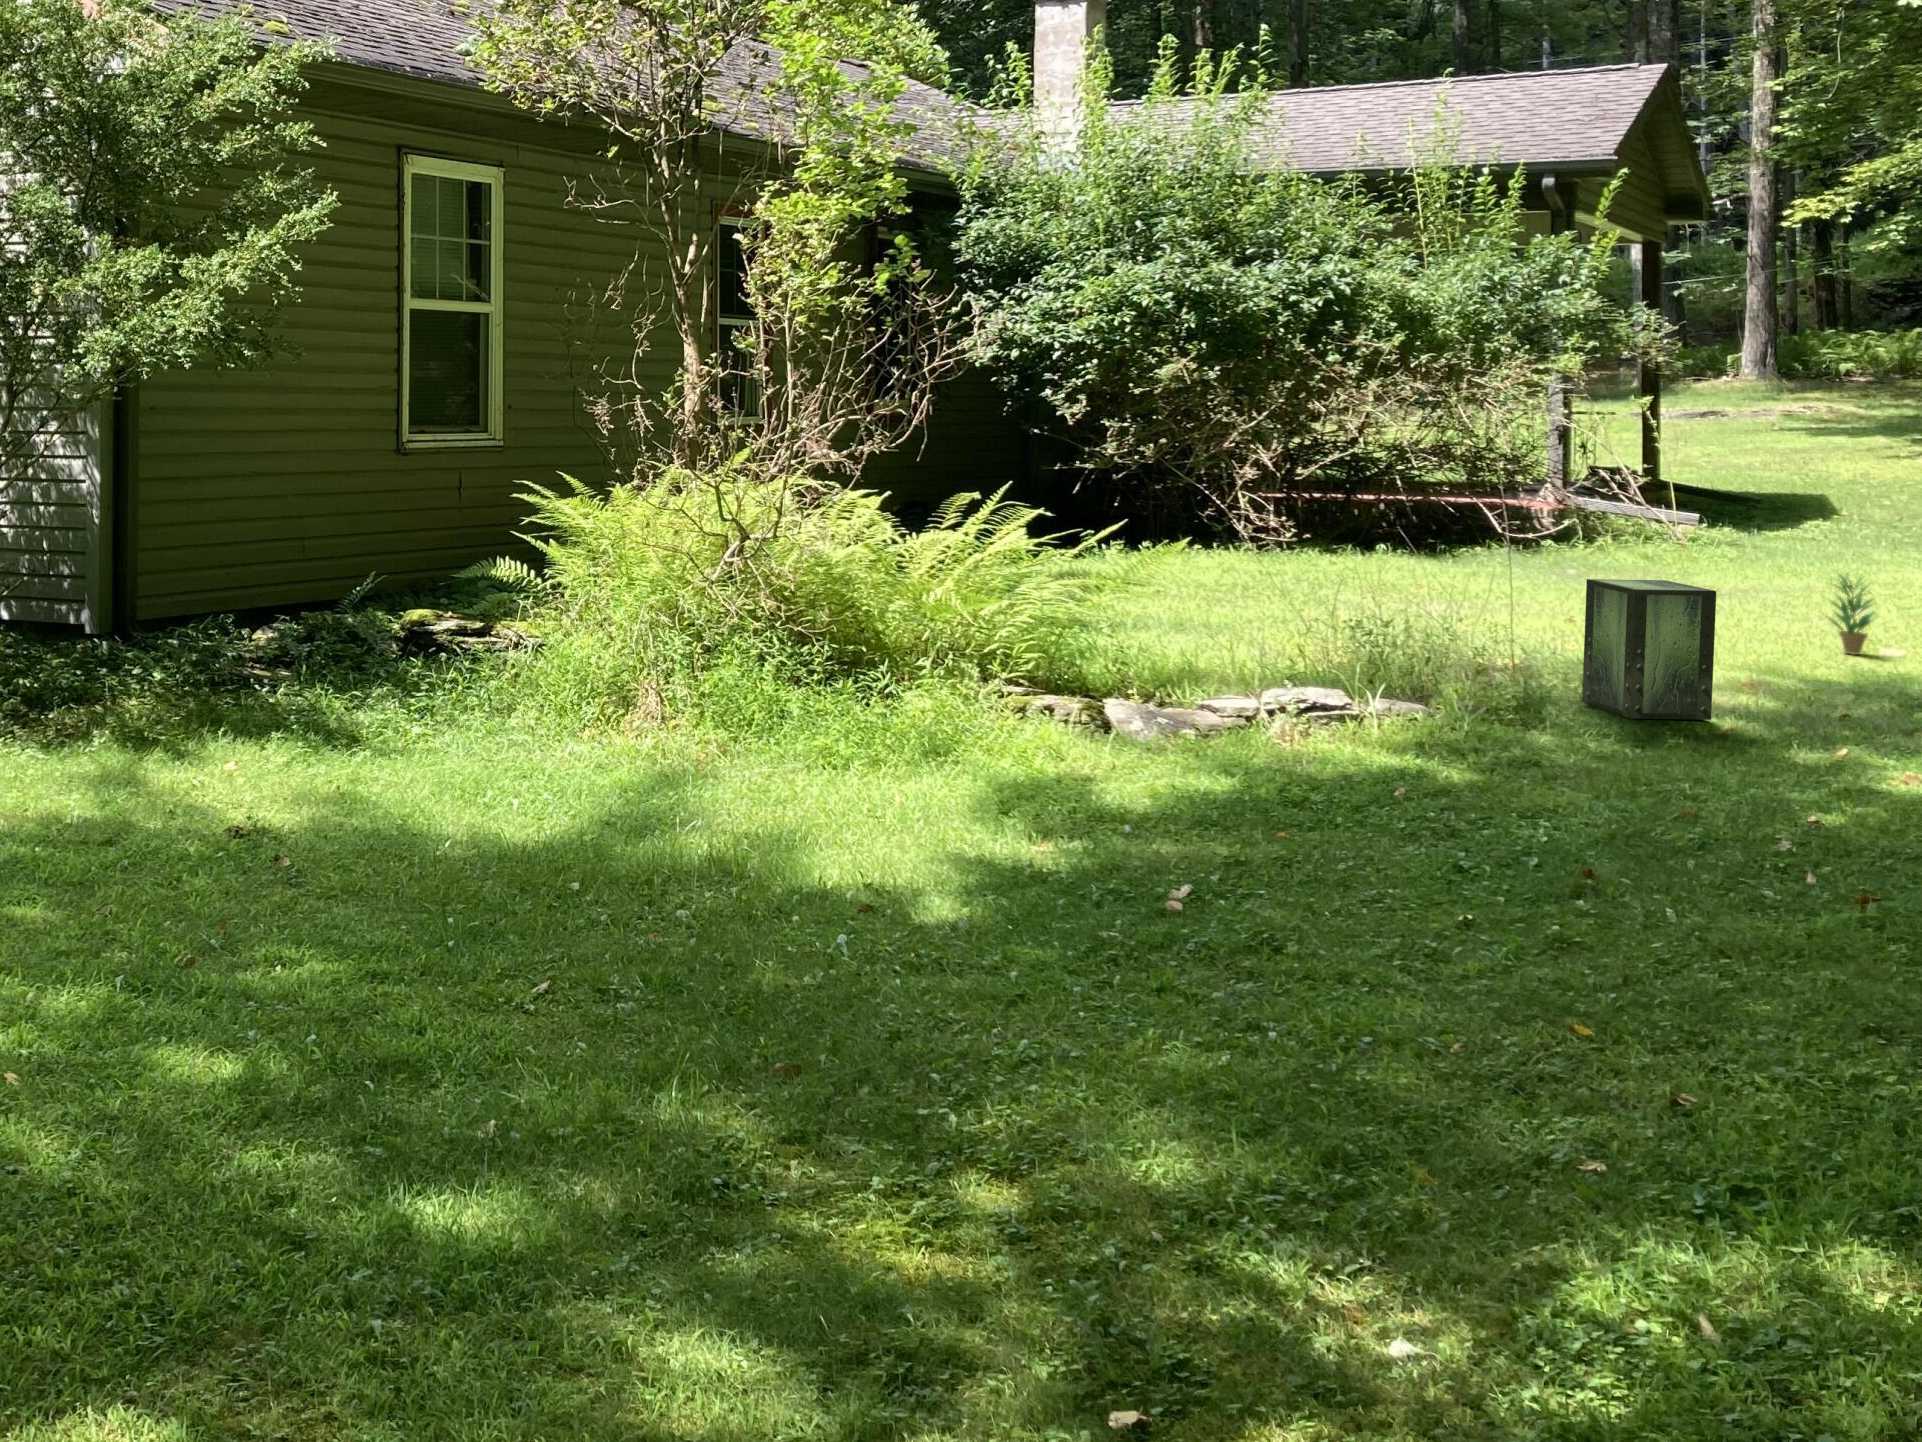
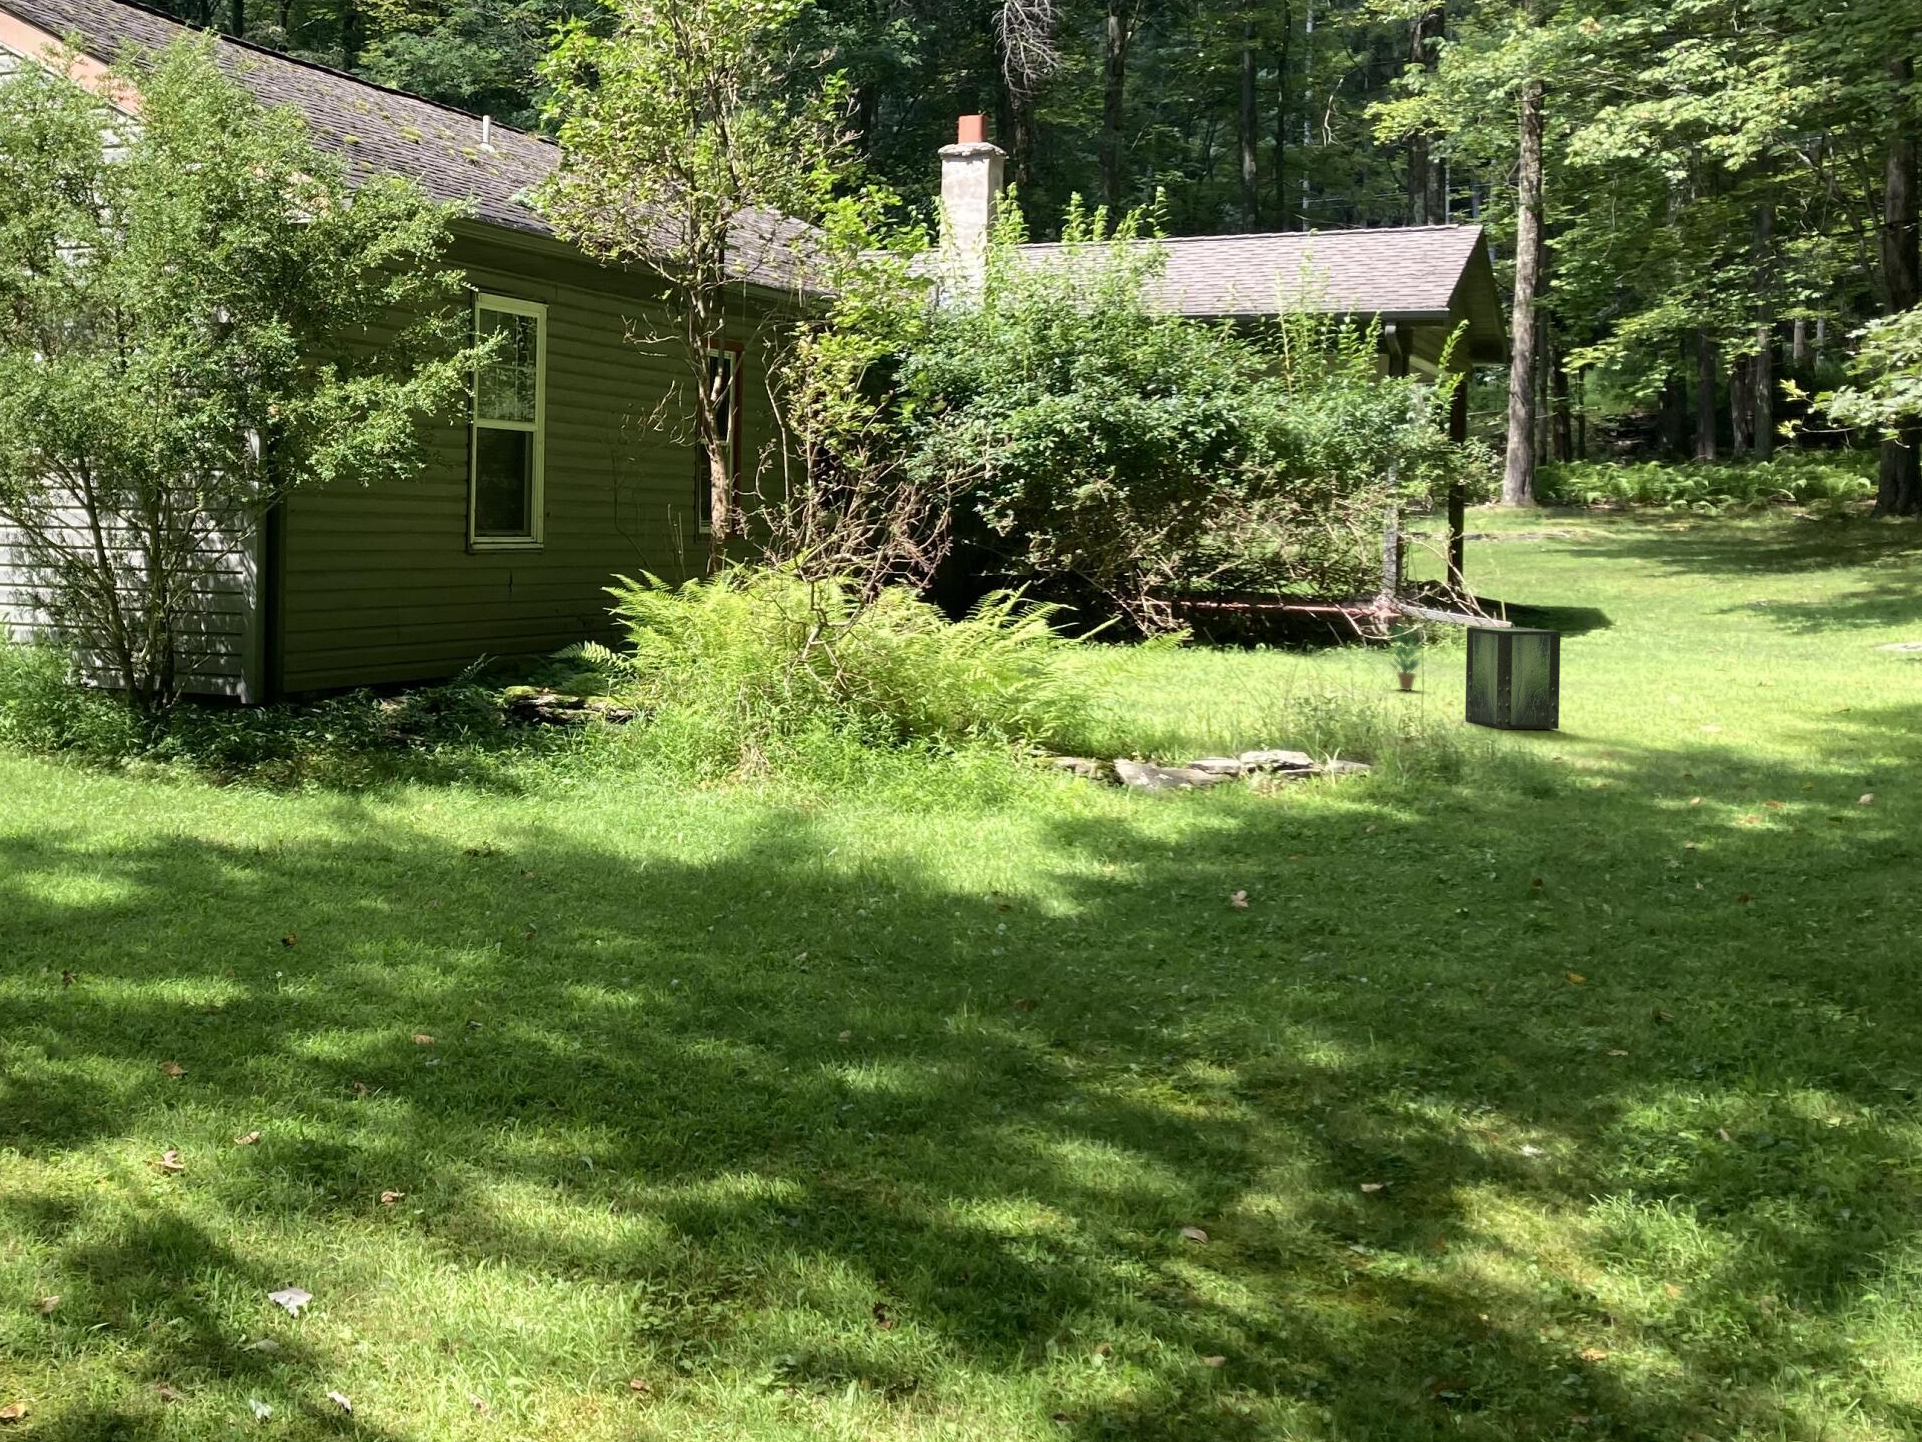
potted plant: present [1830,574,1873,655] -> present [1389,629,1420,690]

